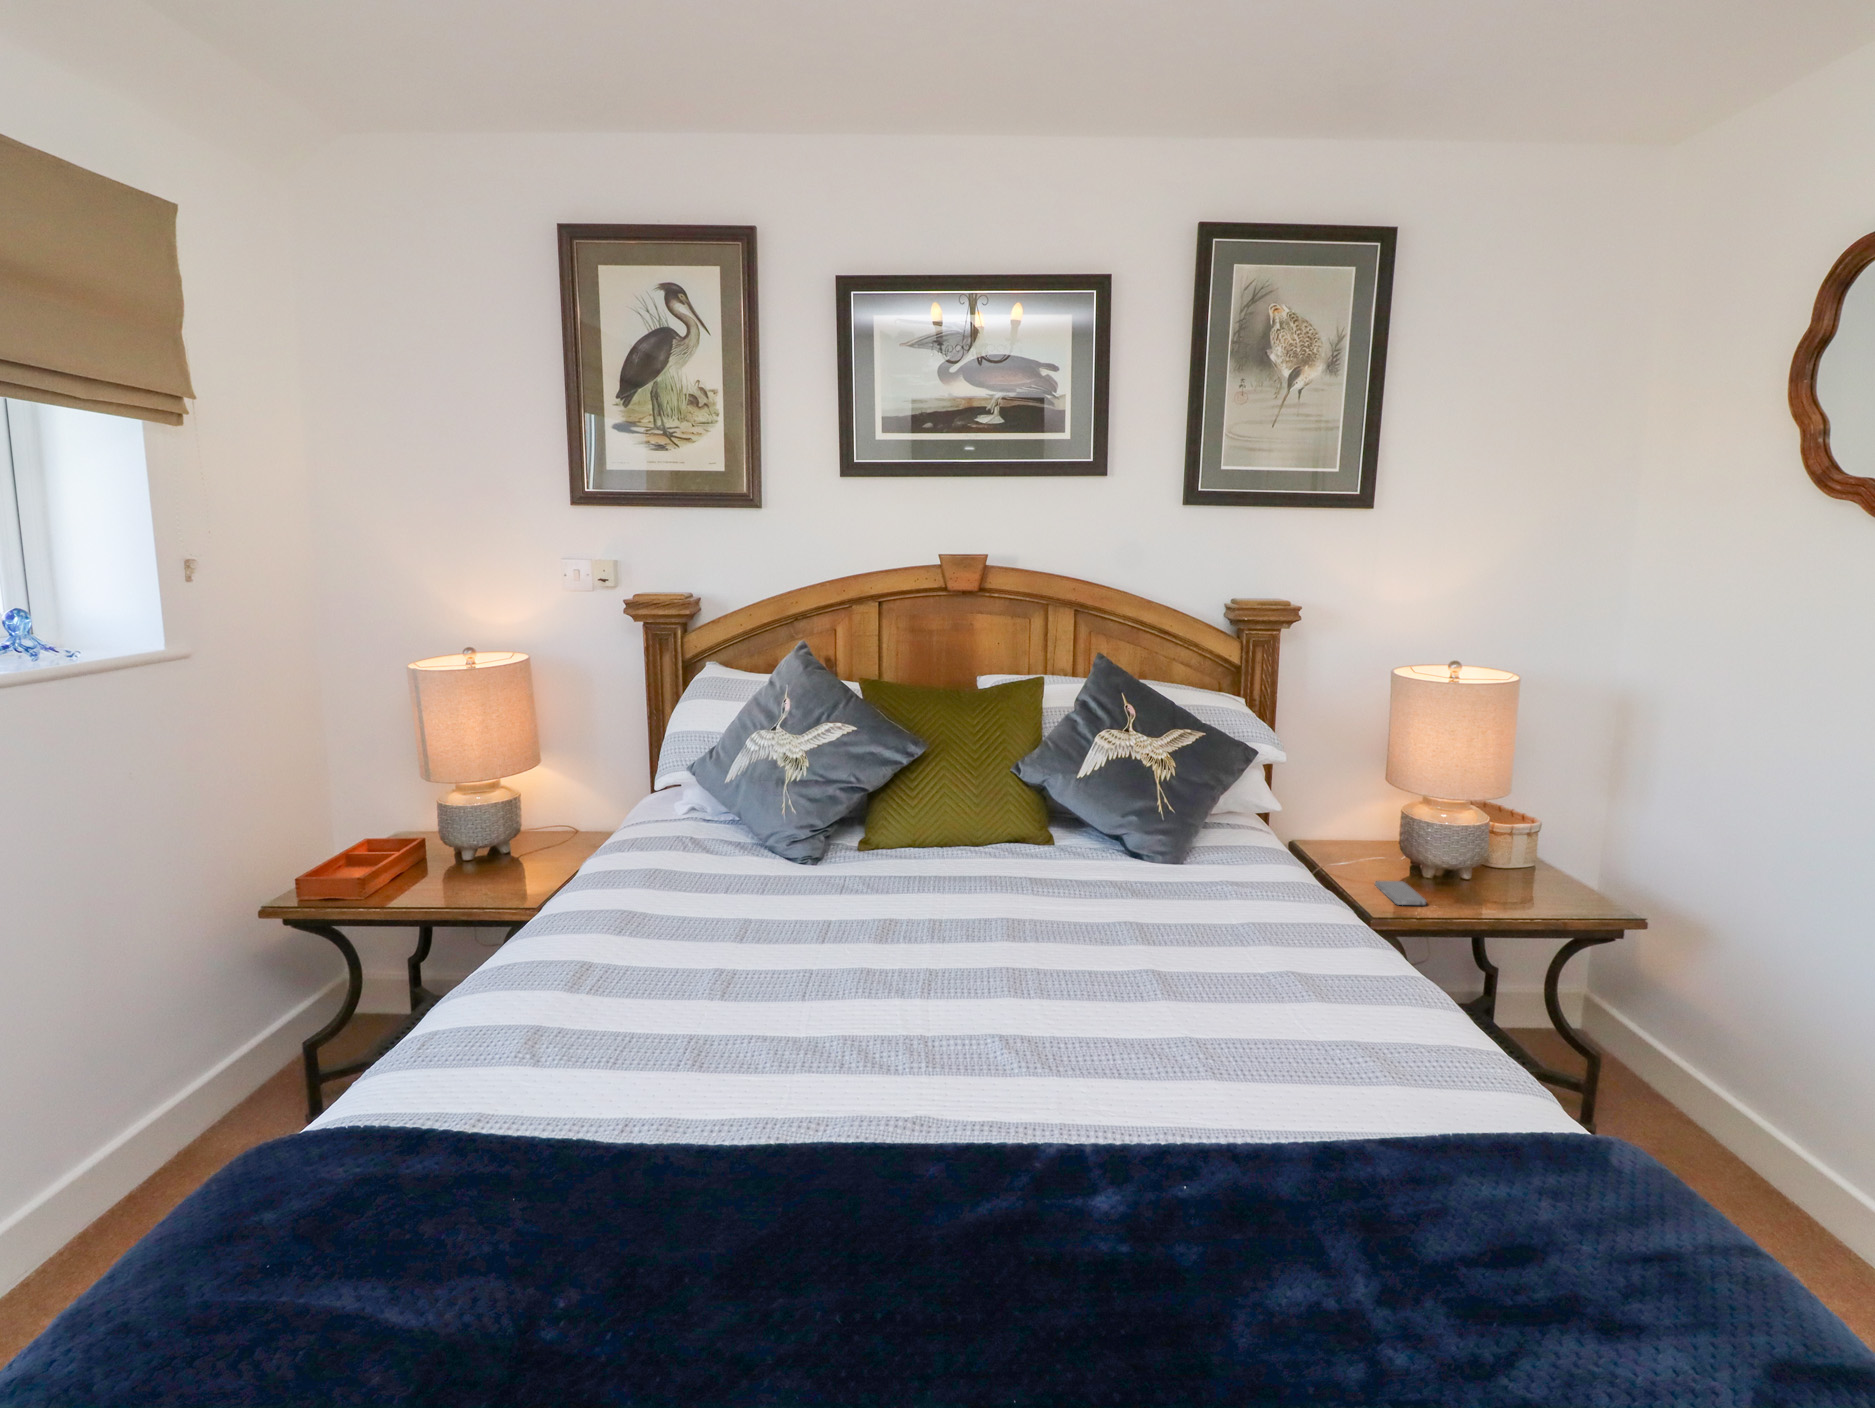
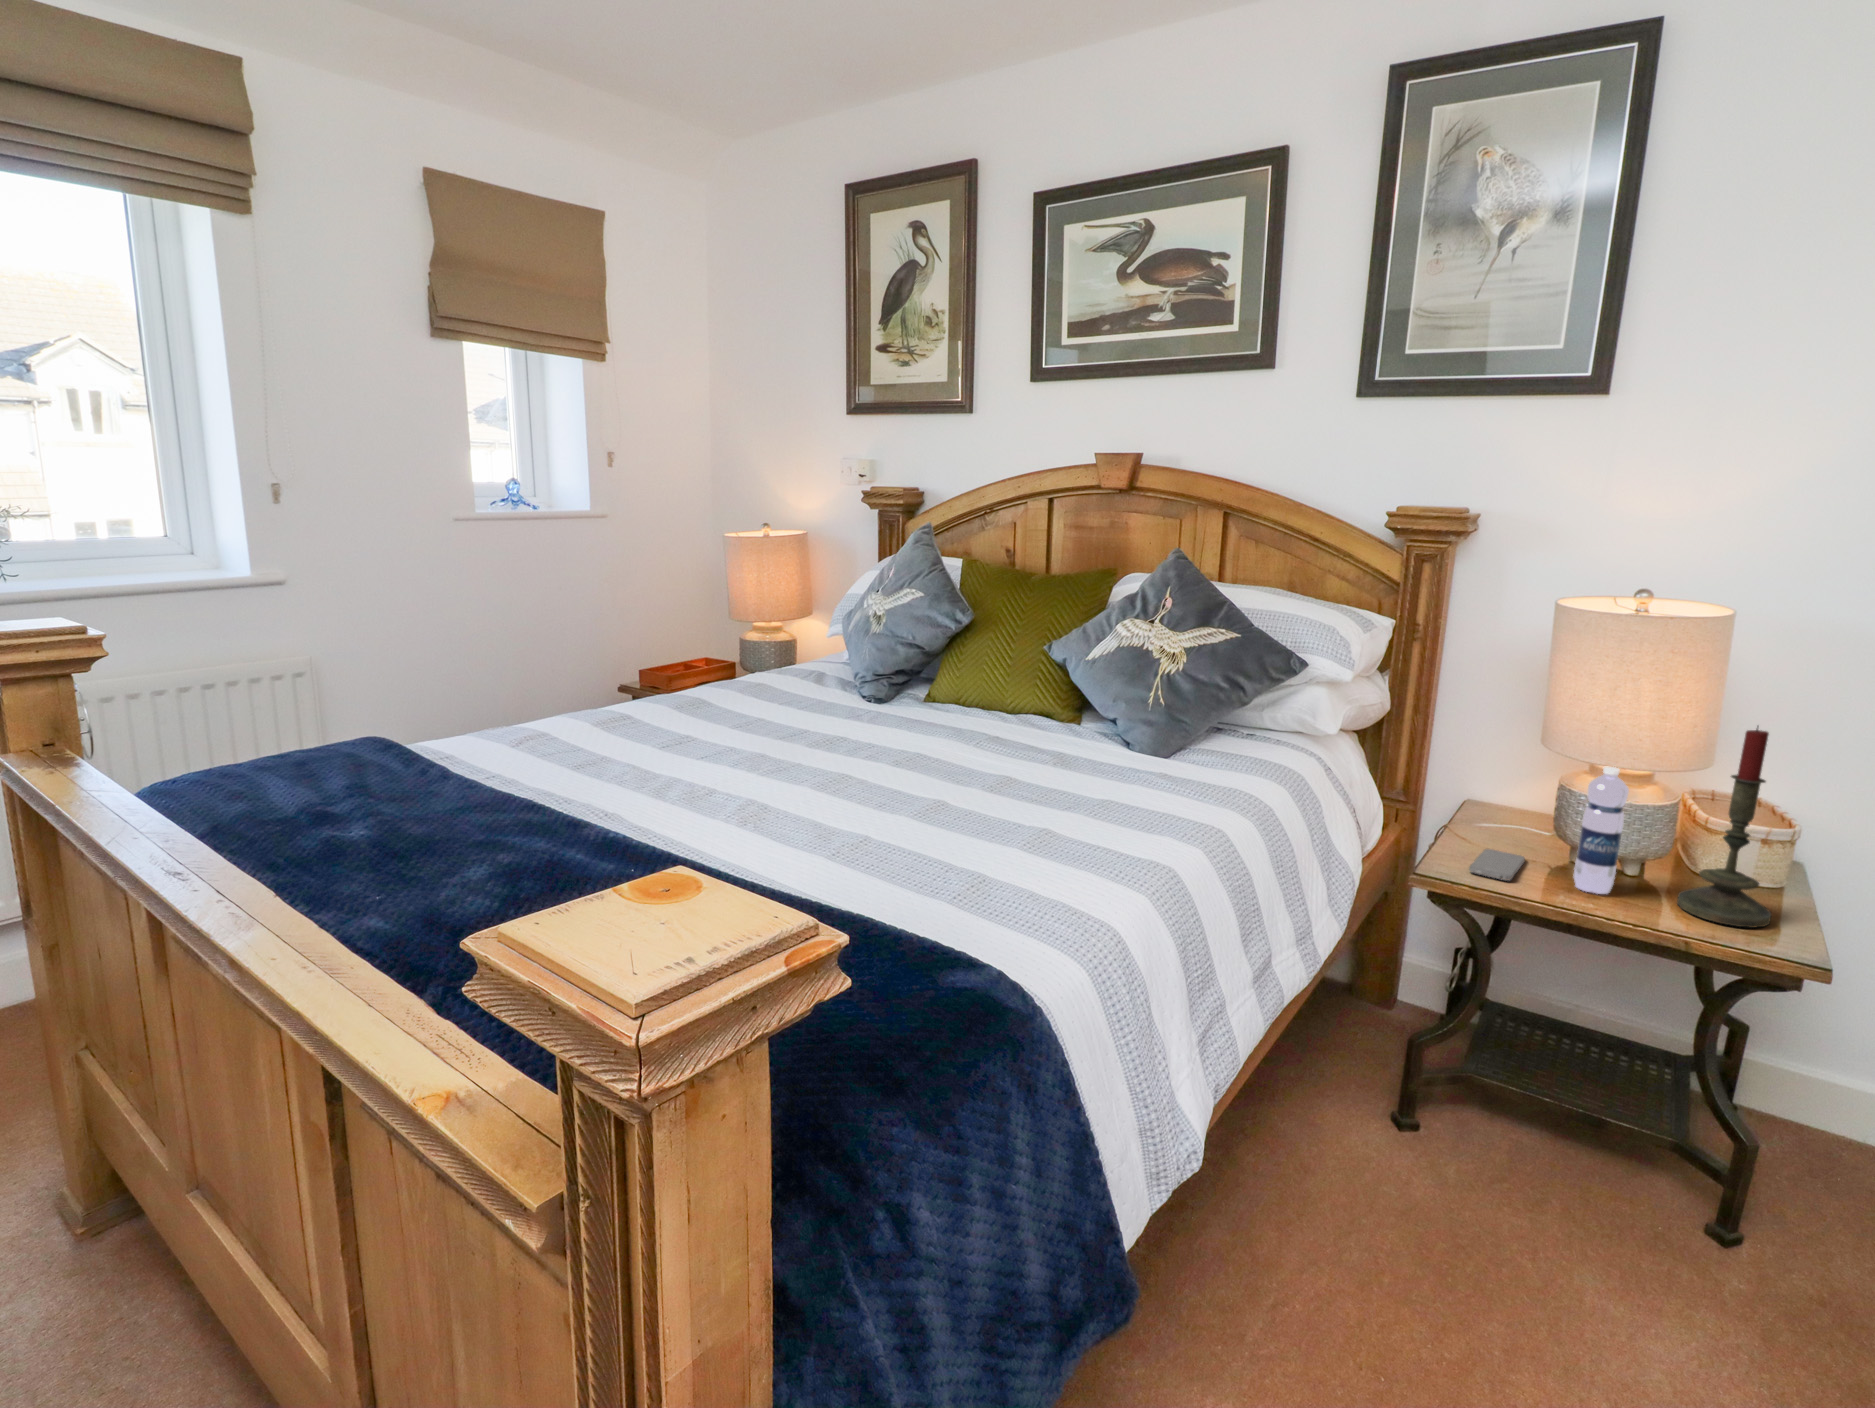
candle: none [1511,756,1574,902] -> present [1677,726,1771,928]
water bottle: none [1454,801,1489,900] -> present [1573,767,1629,894]

